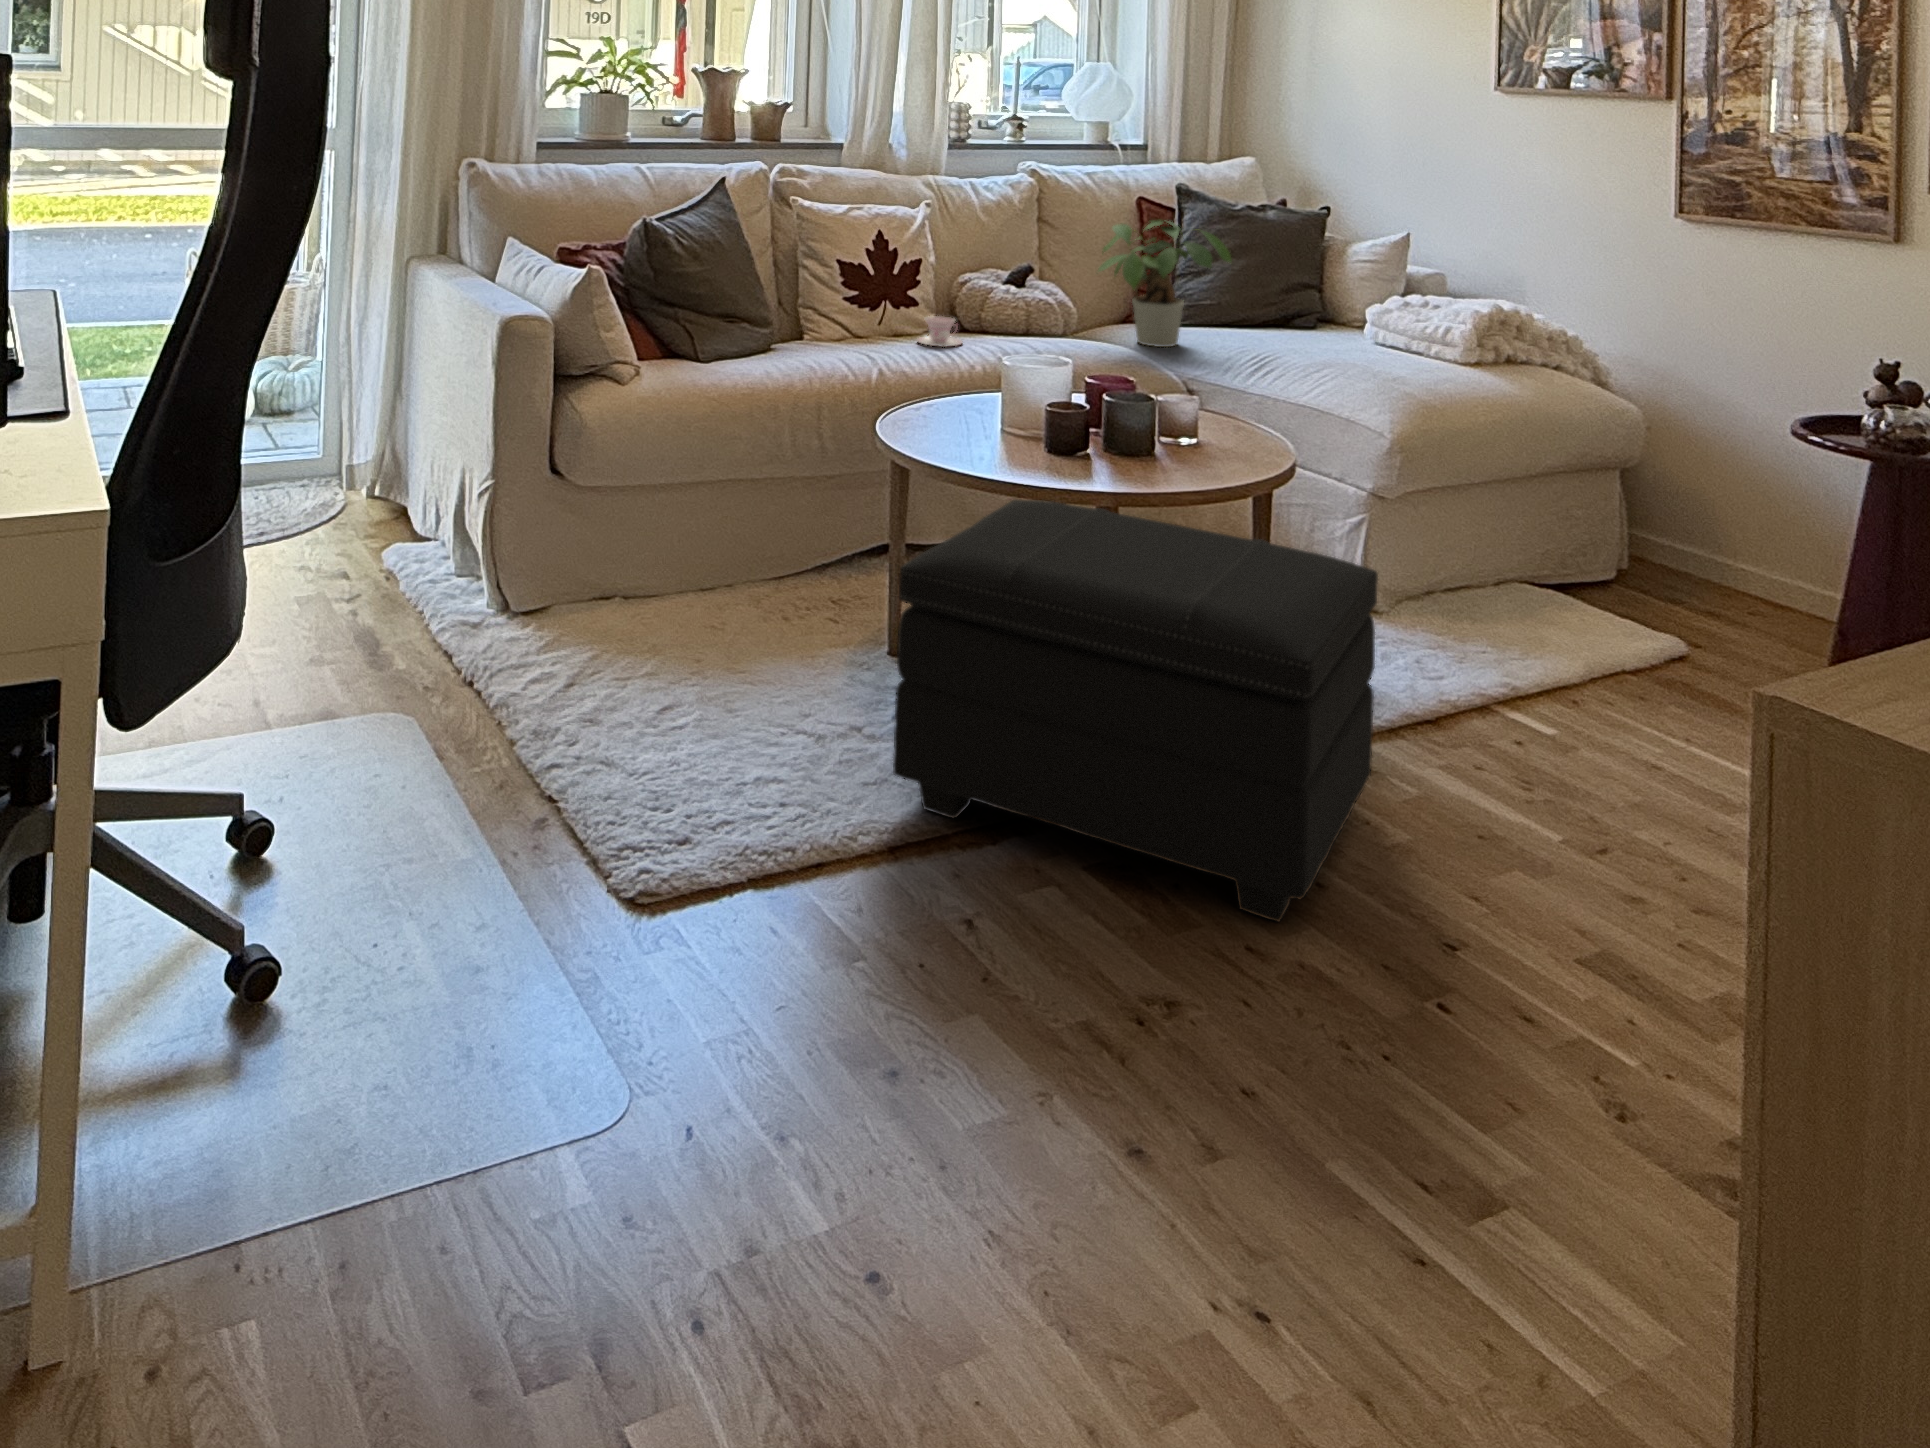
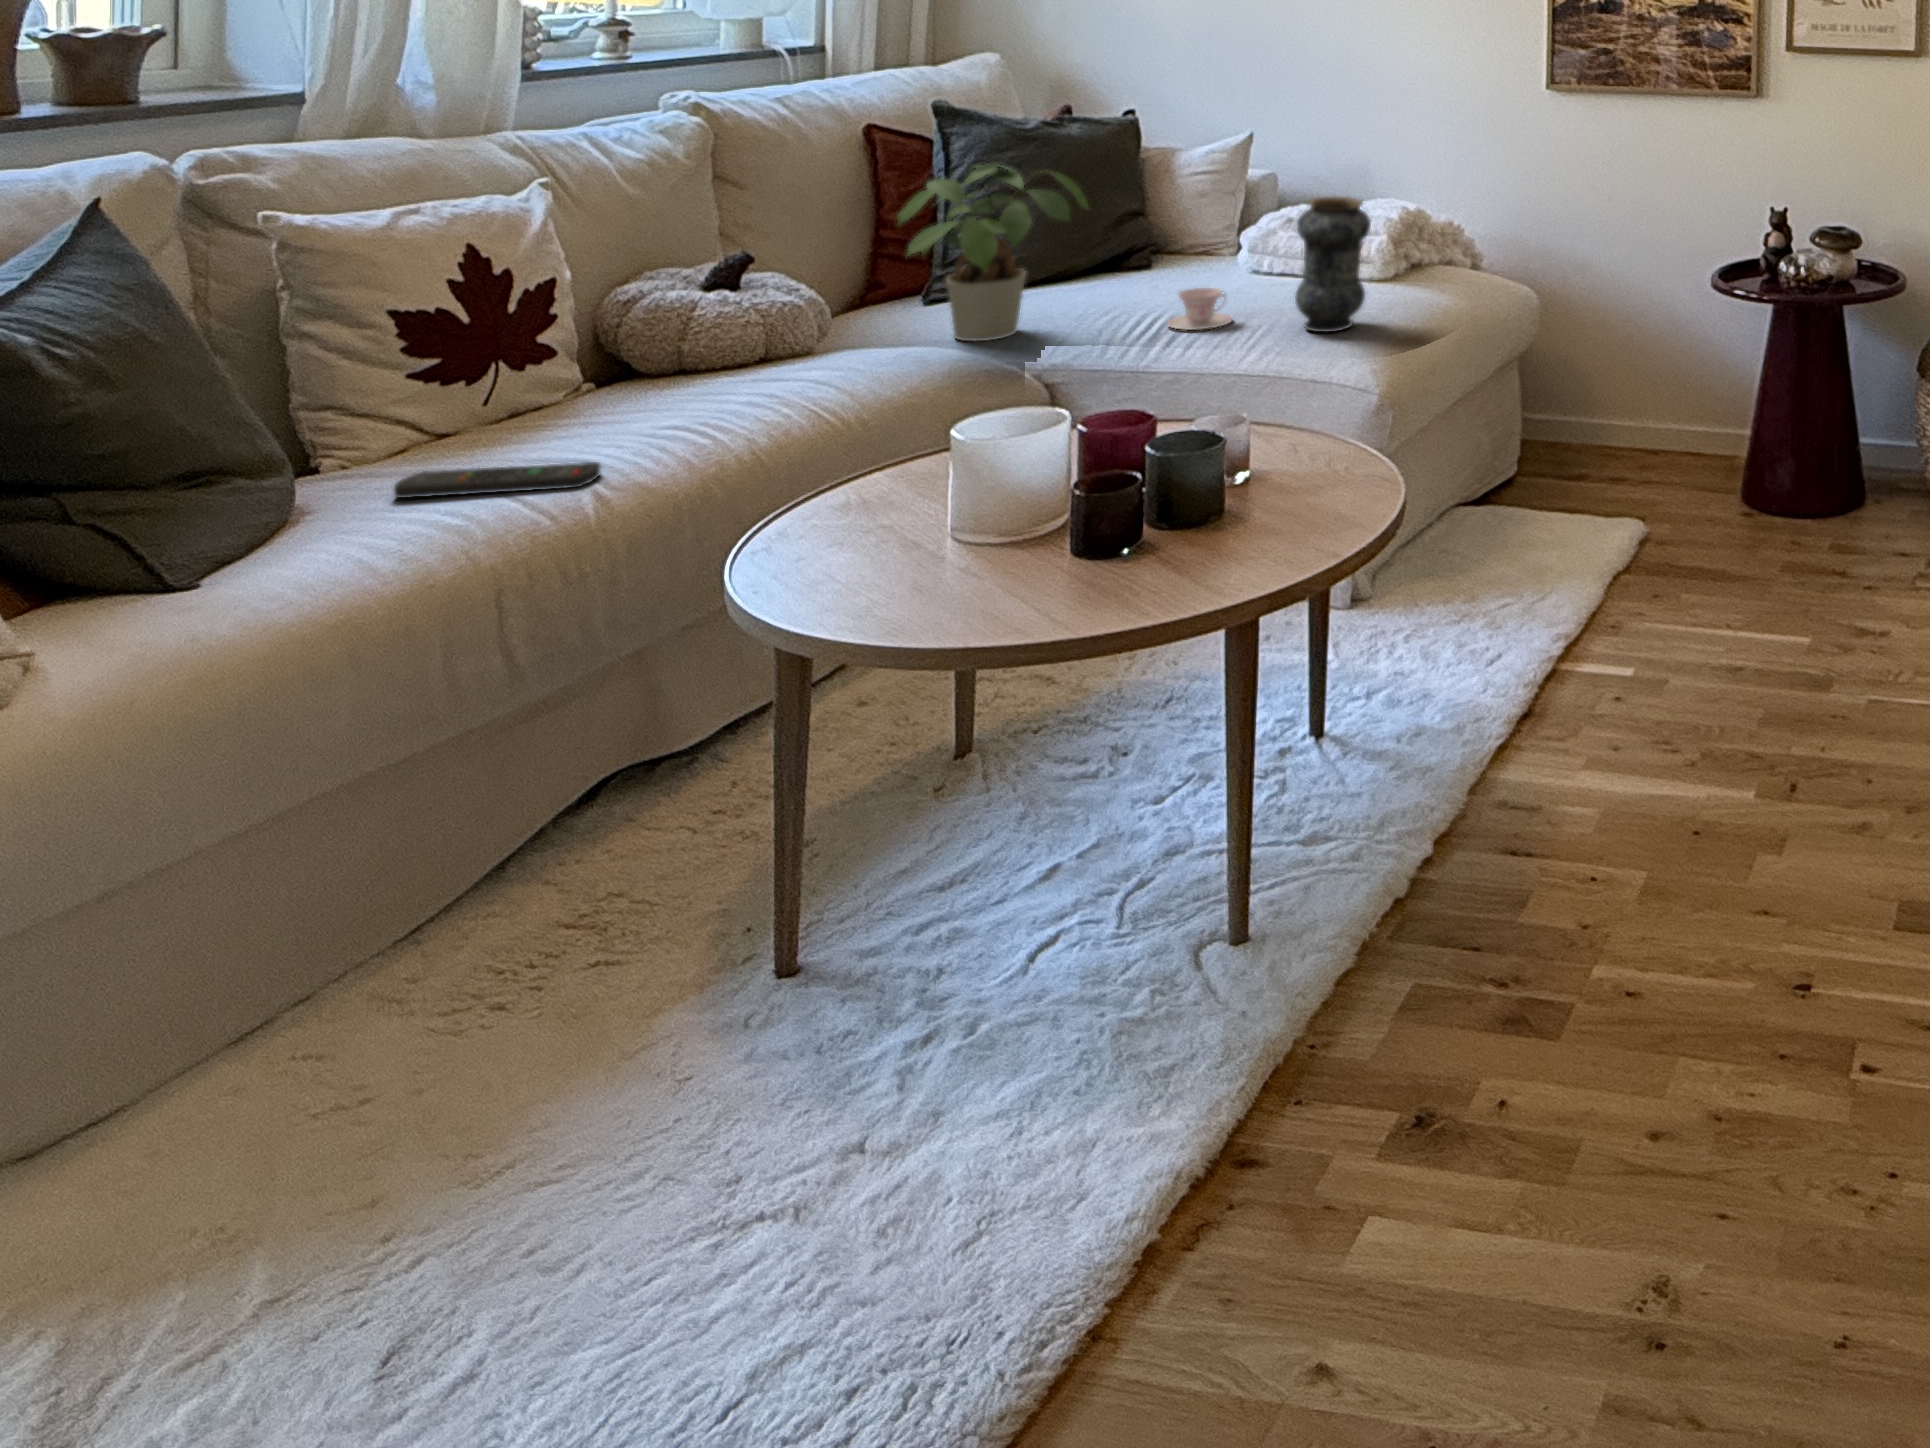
vase: none [1352,273,1415,386] -> present [1295,196,1371,332]
teacup: present [918,316,962,347] -> present [1167,288,1232,330]
remote control: none [812,342,895,365] -> present [394,462,601,498]
footstool: present [893,499,1378,921] -> none [1035,574,1685,1199]

